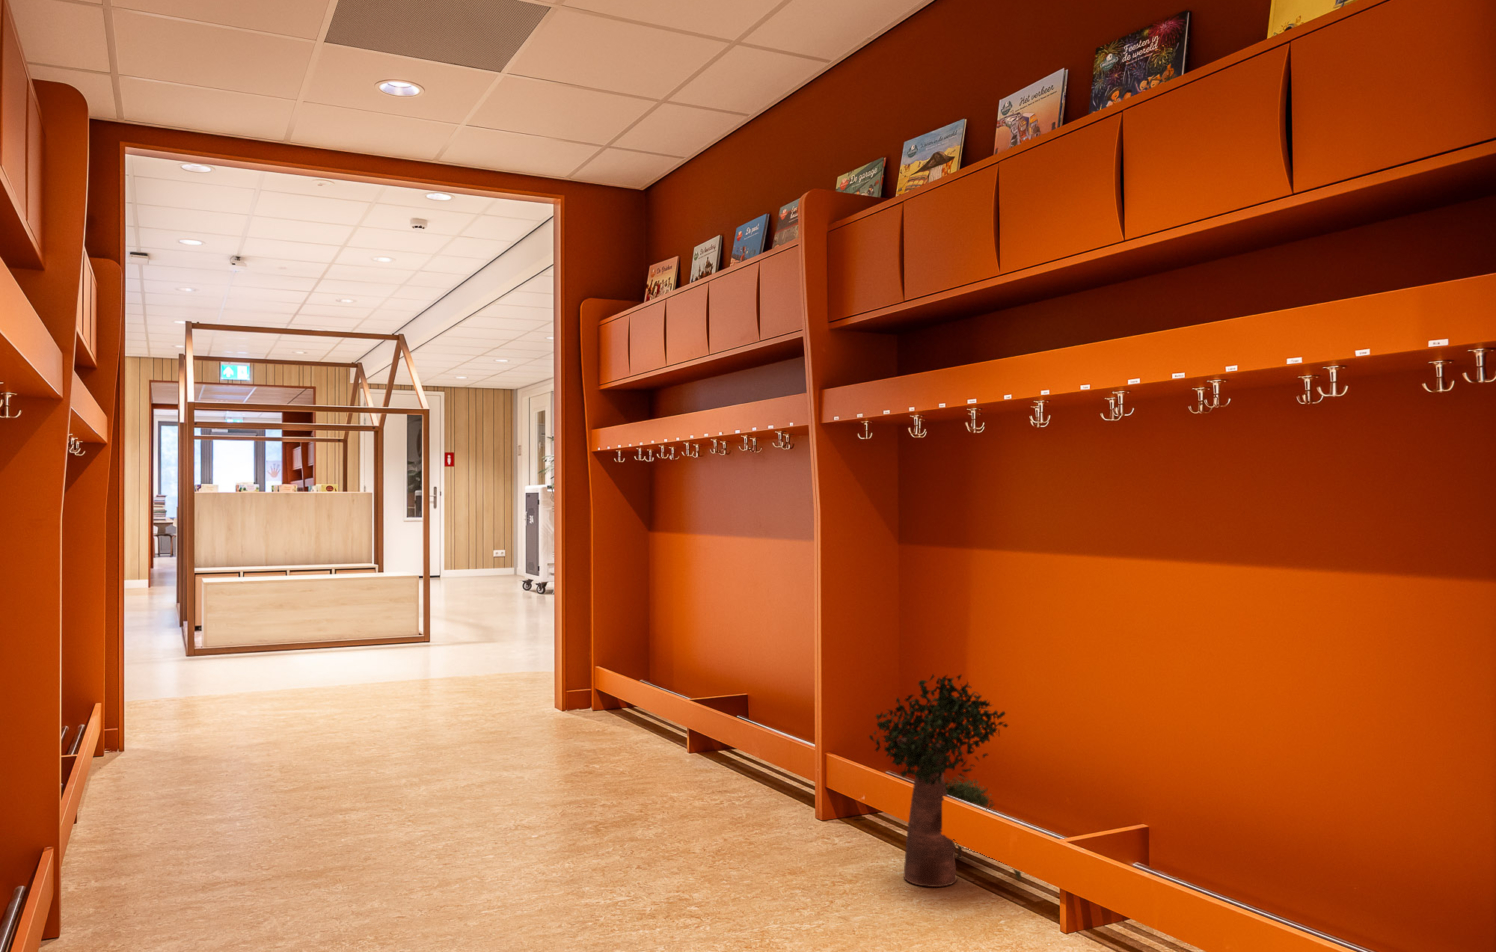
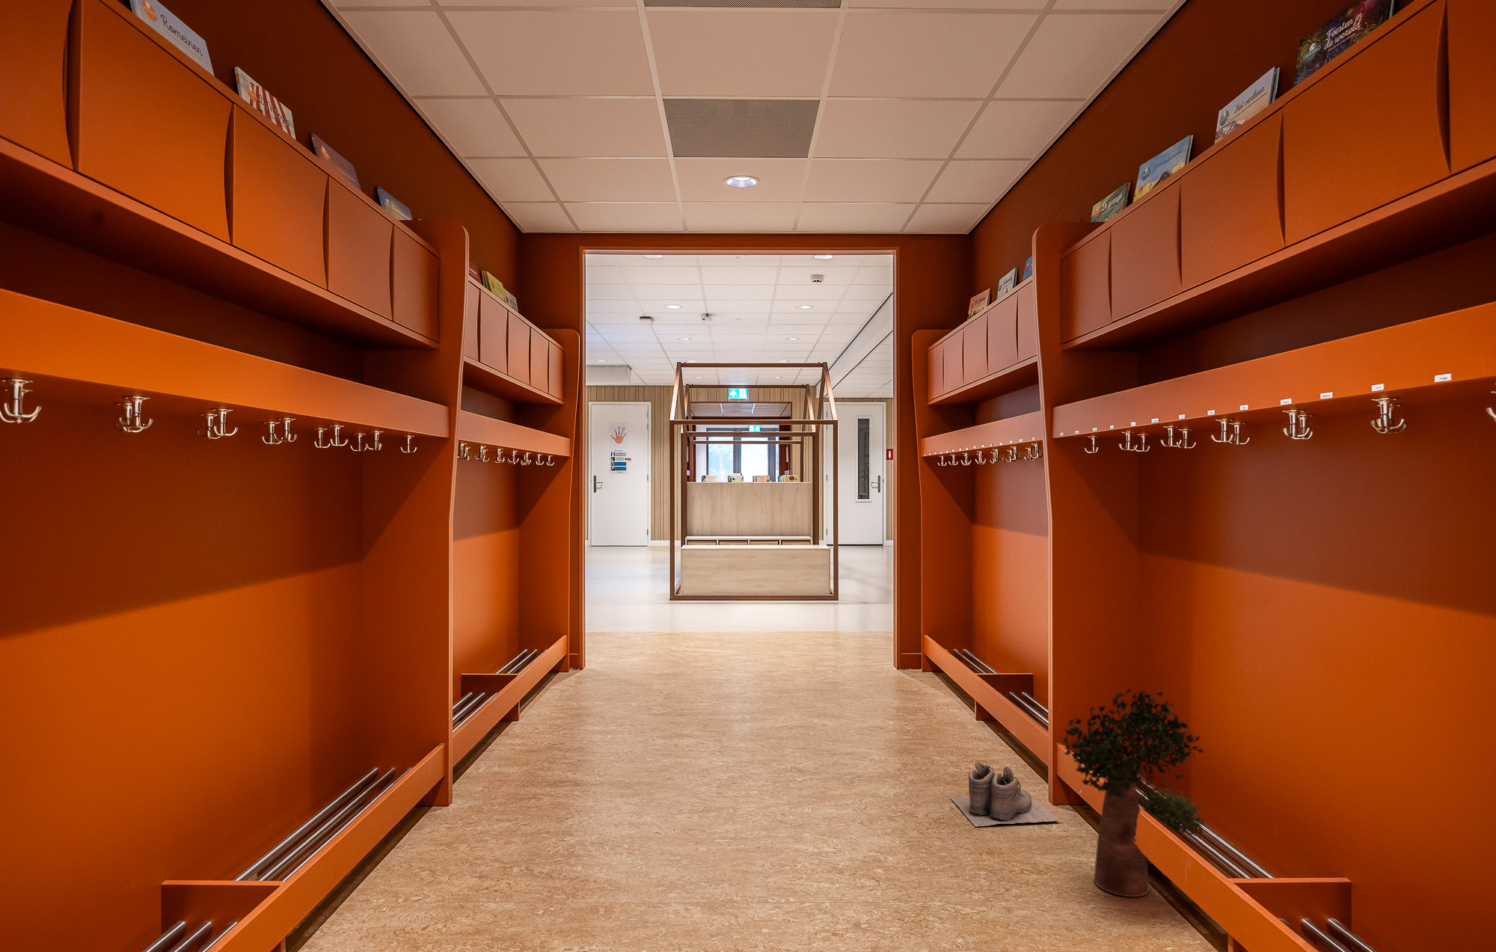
boots: none [718,785,841,854] -> present [951,763,1059,827]

